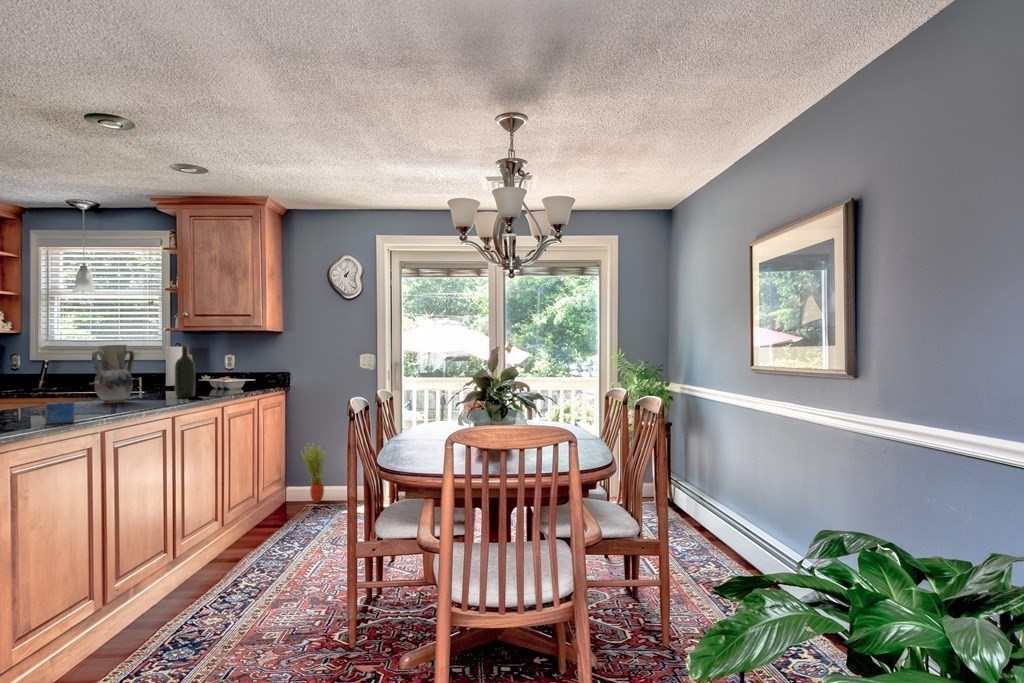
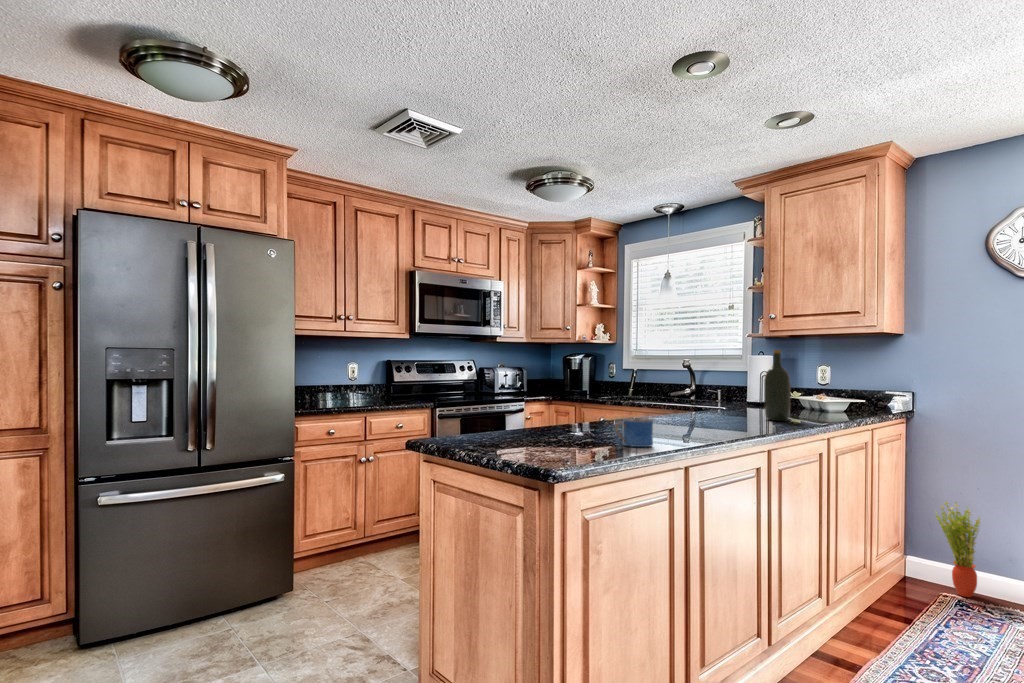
vase: present [92,345,134,403] -> none [673,349,718,421]

